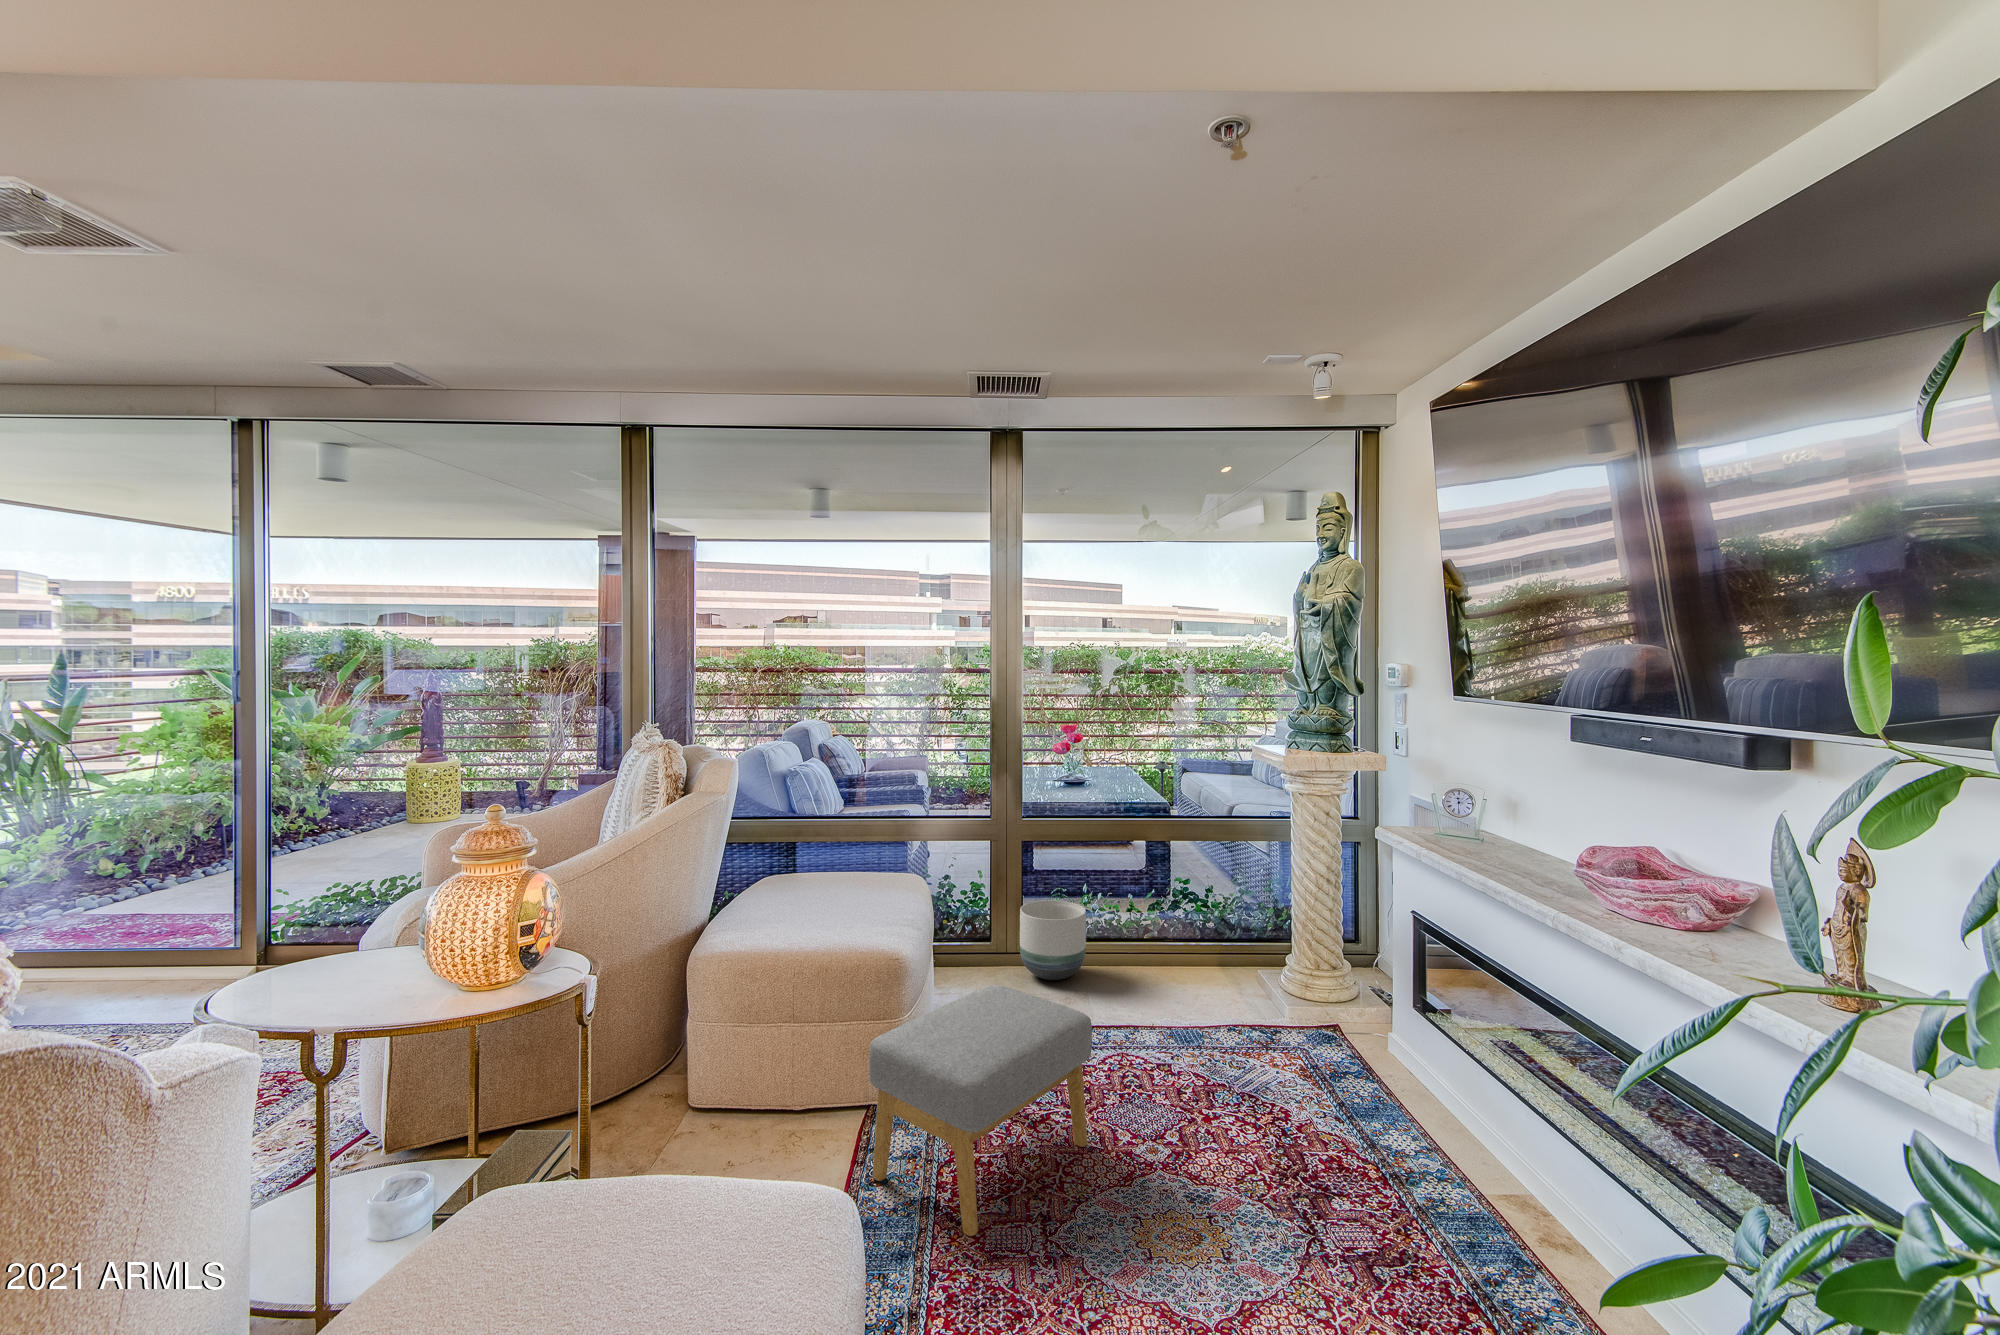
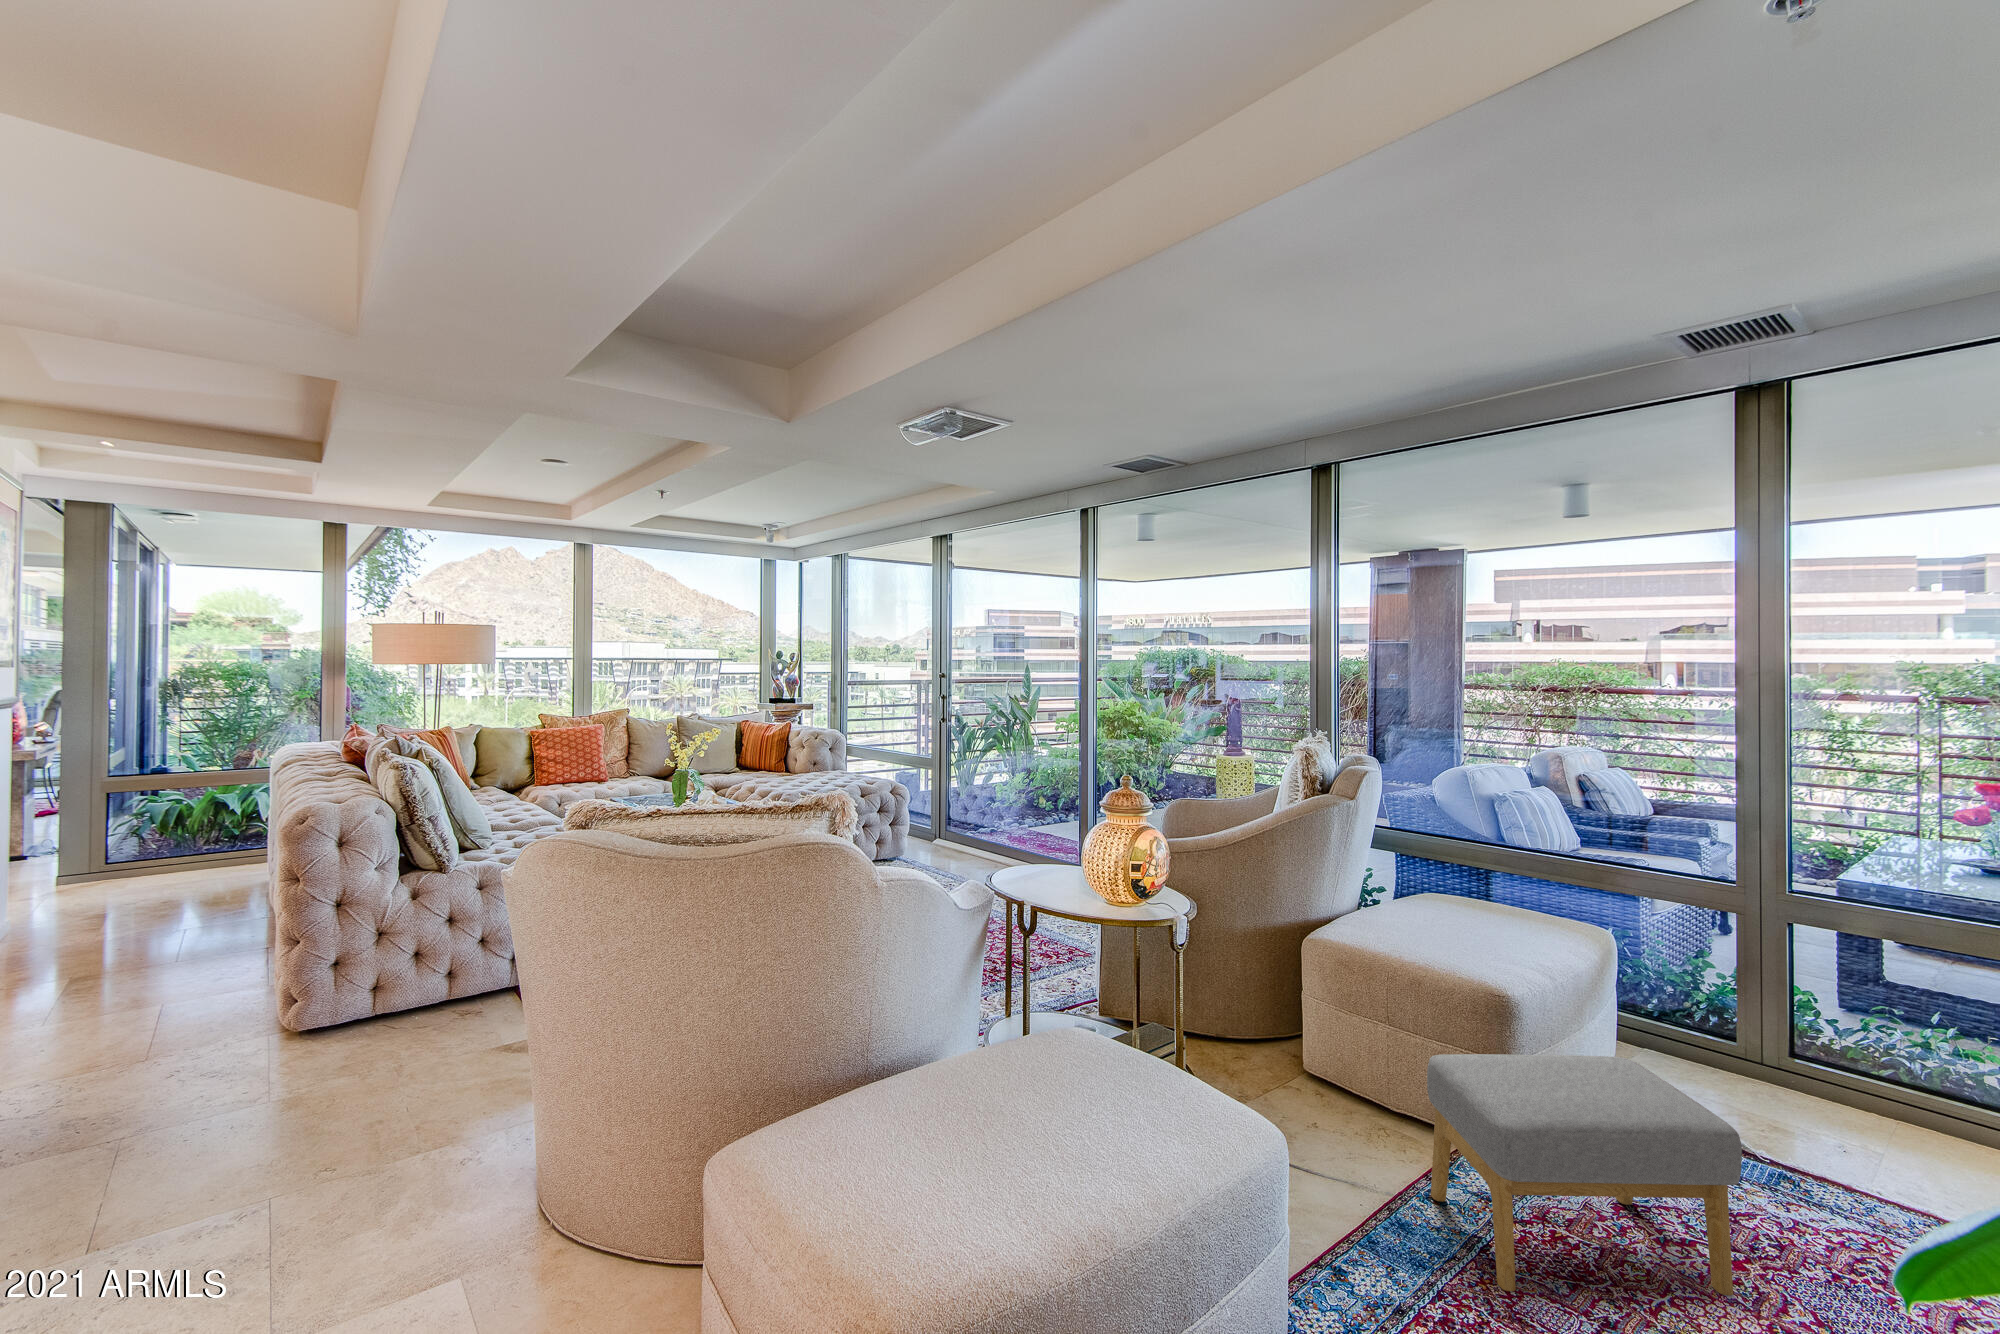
planter: present [1020,900,1086,980] -> none [1777,1000,1905,1121]

